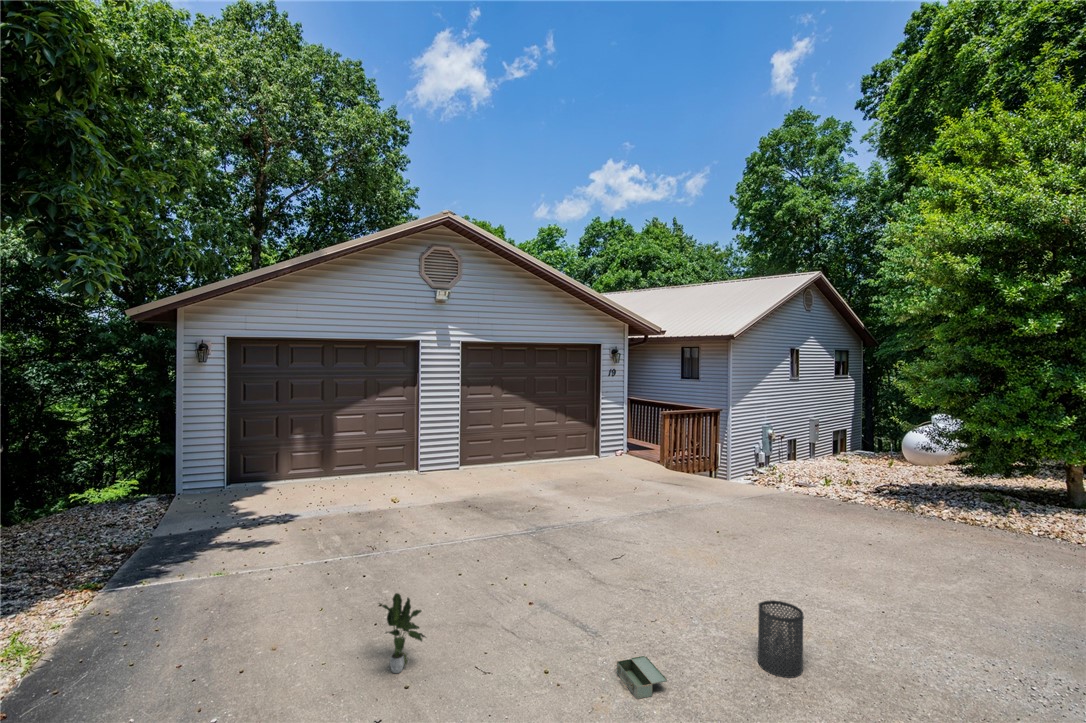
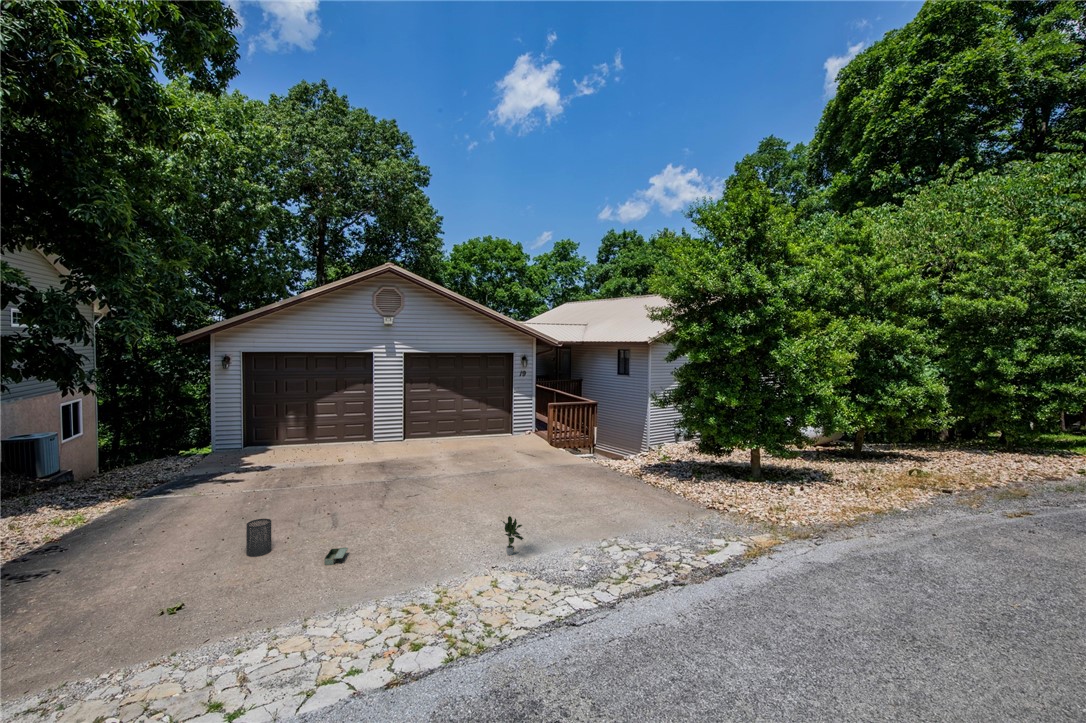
potted plant: present [379,593,425,673] -> present [503,516,524,555]
trash can: present [758,600,804,678] -> present [246,519,271,557]

